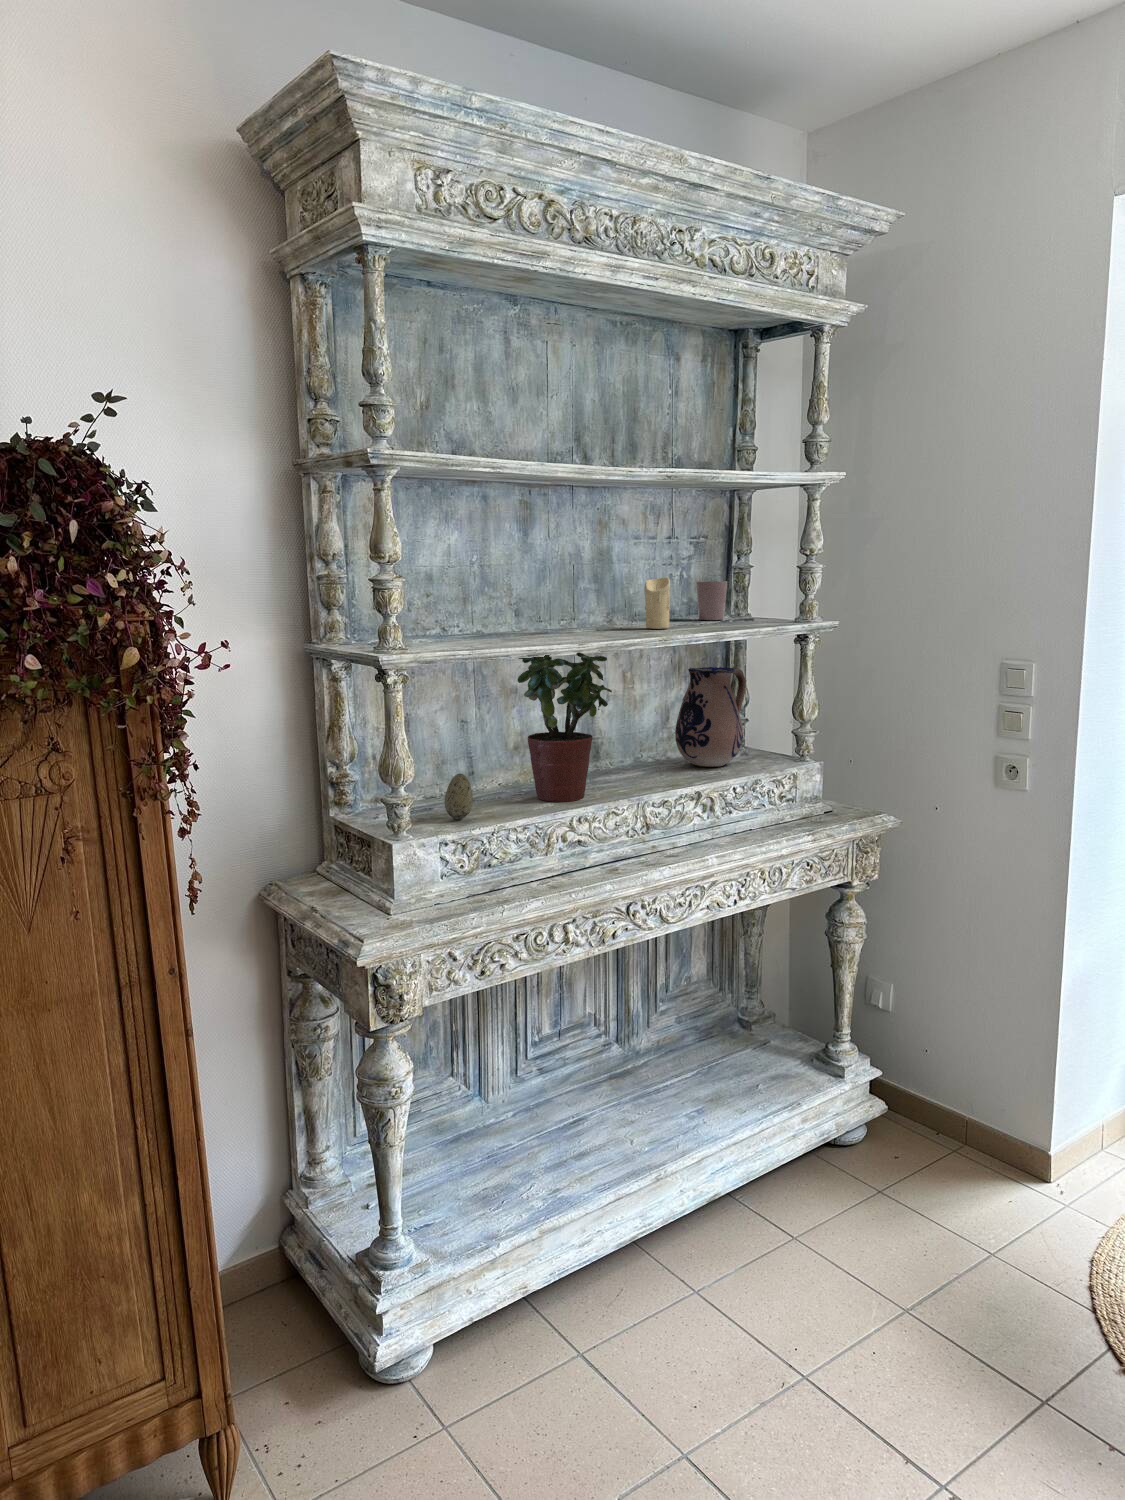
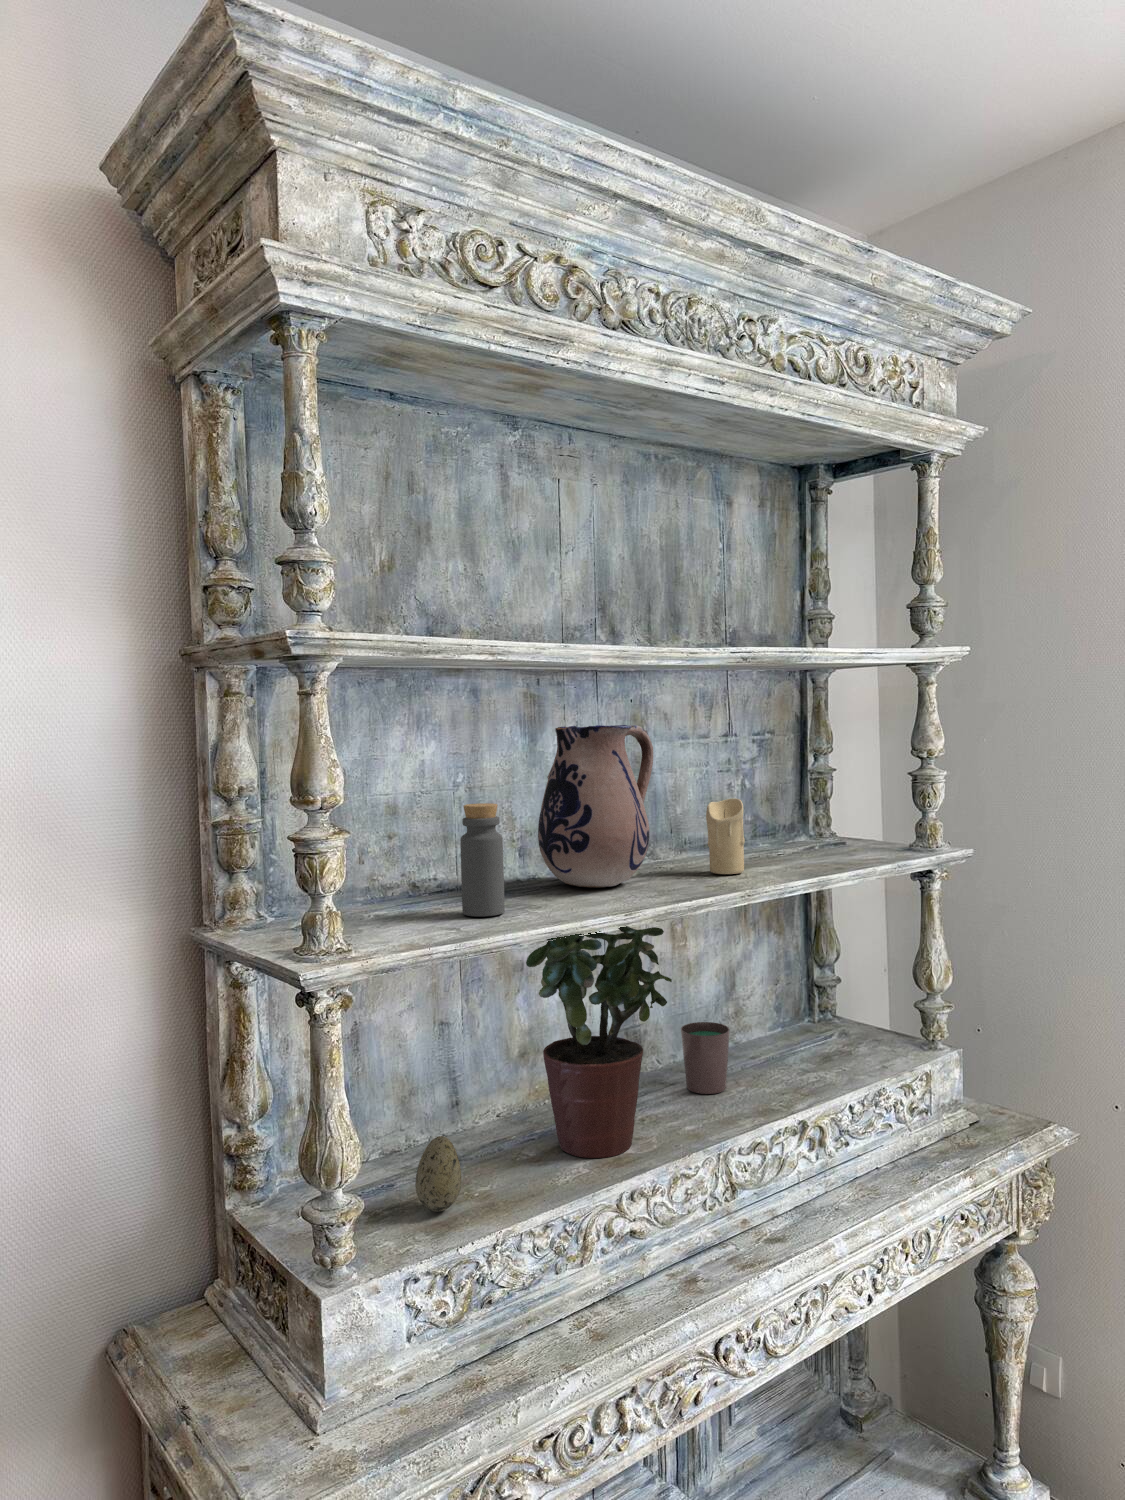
bottle: none [474,569,502,641] -> present [460,803,505,917]
cup: present [696,581,727,620] -> present [681,1022,730,1094]
ceramic pitcher: present [675,667,746,767] -> present [538,725,653,887]

